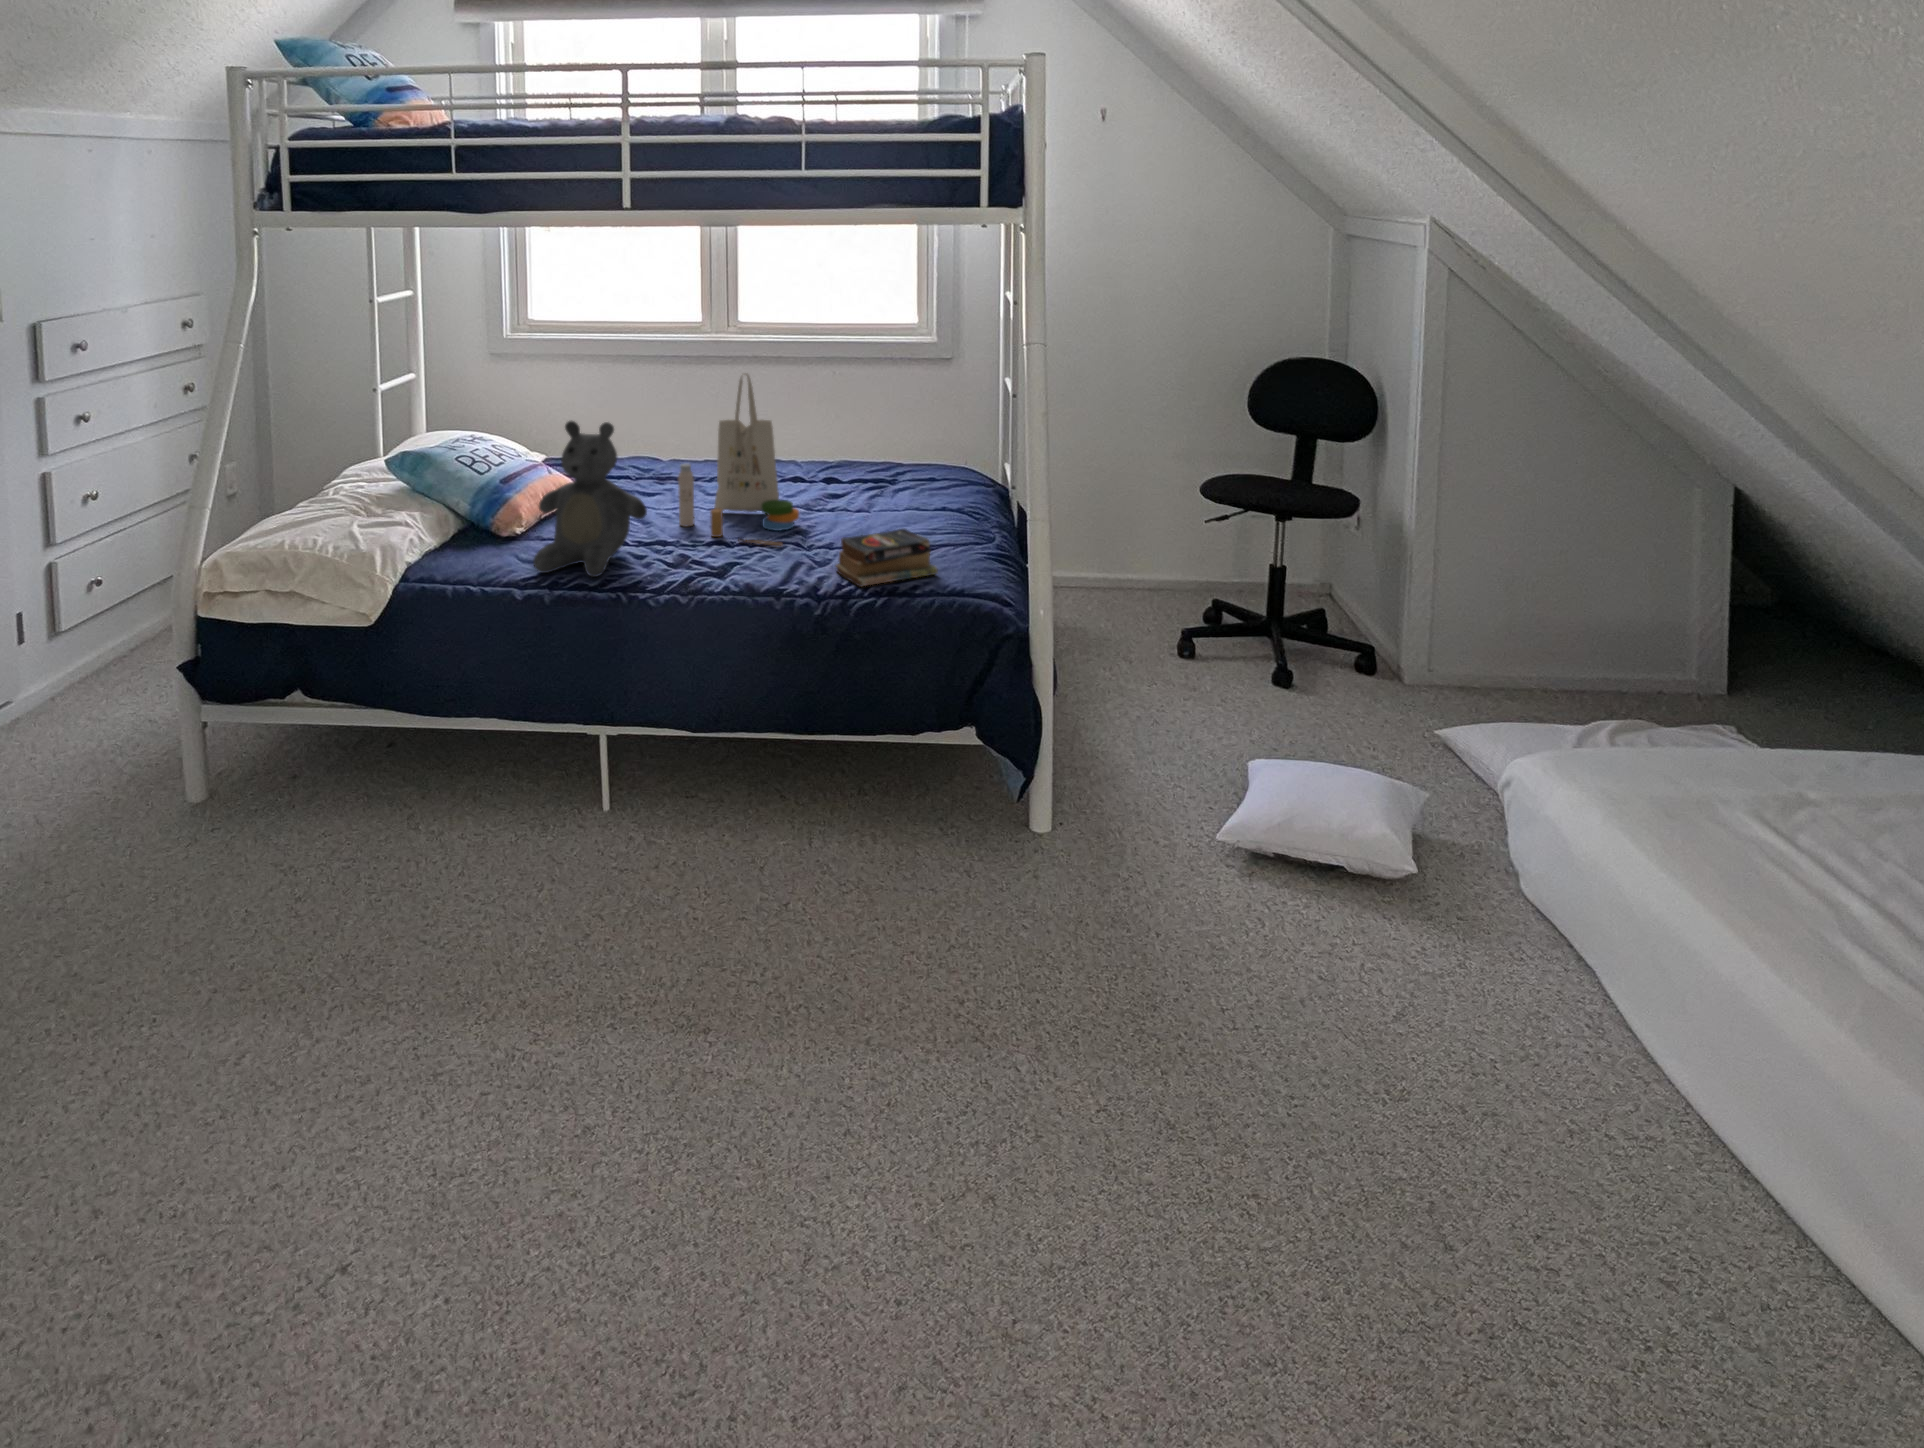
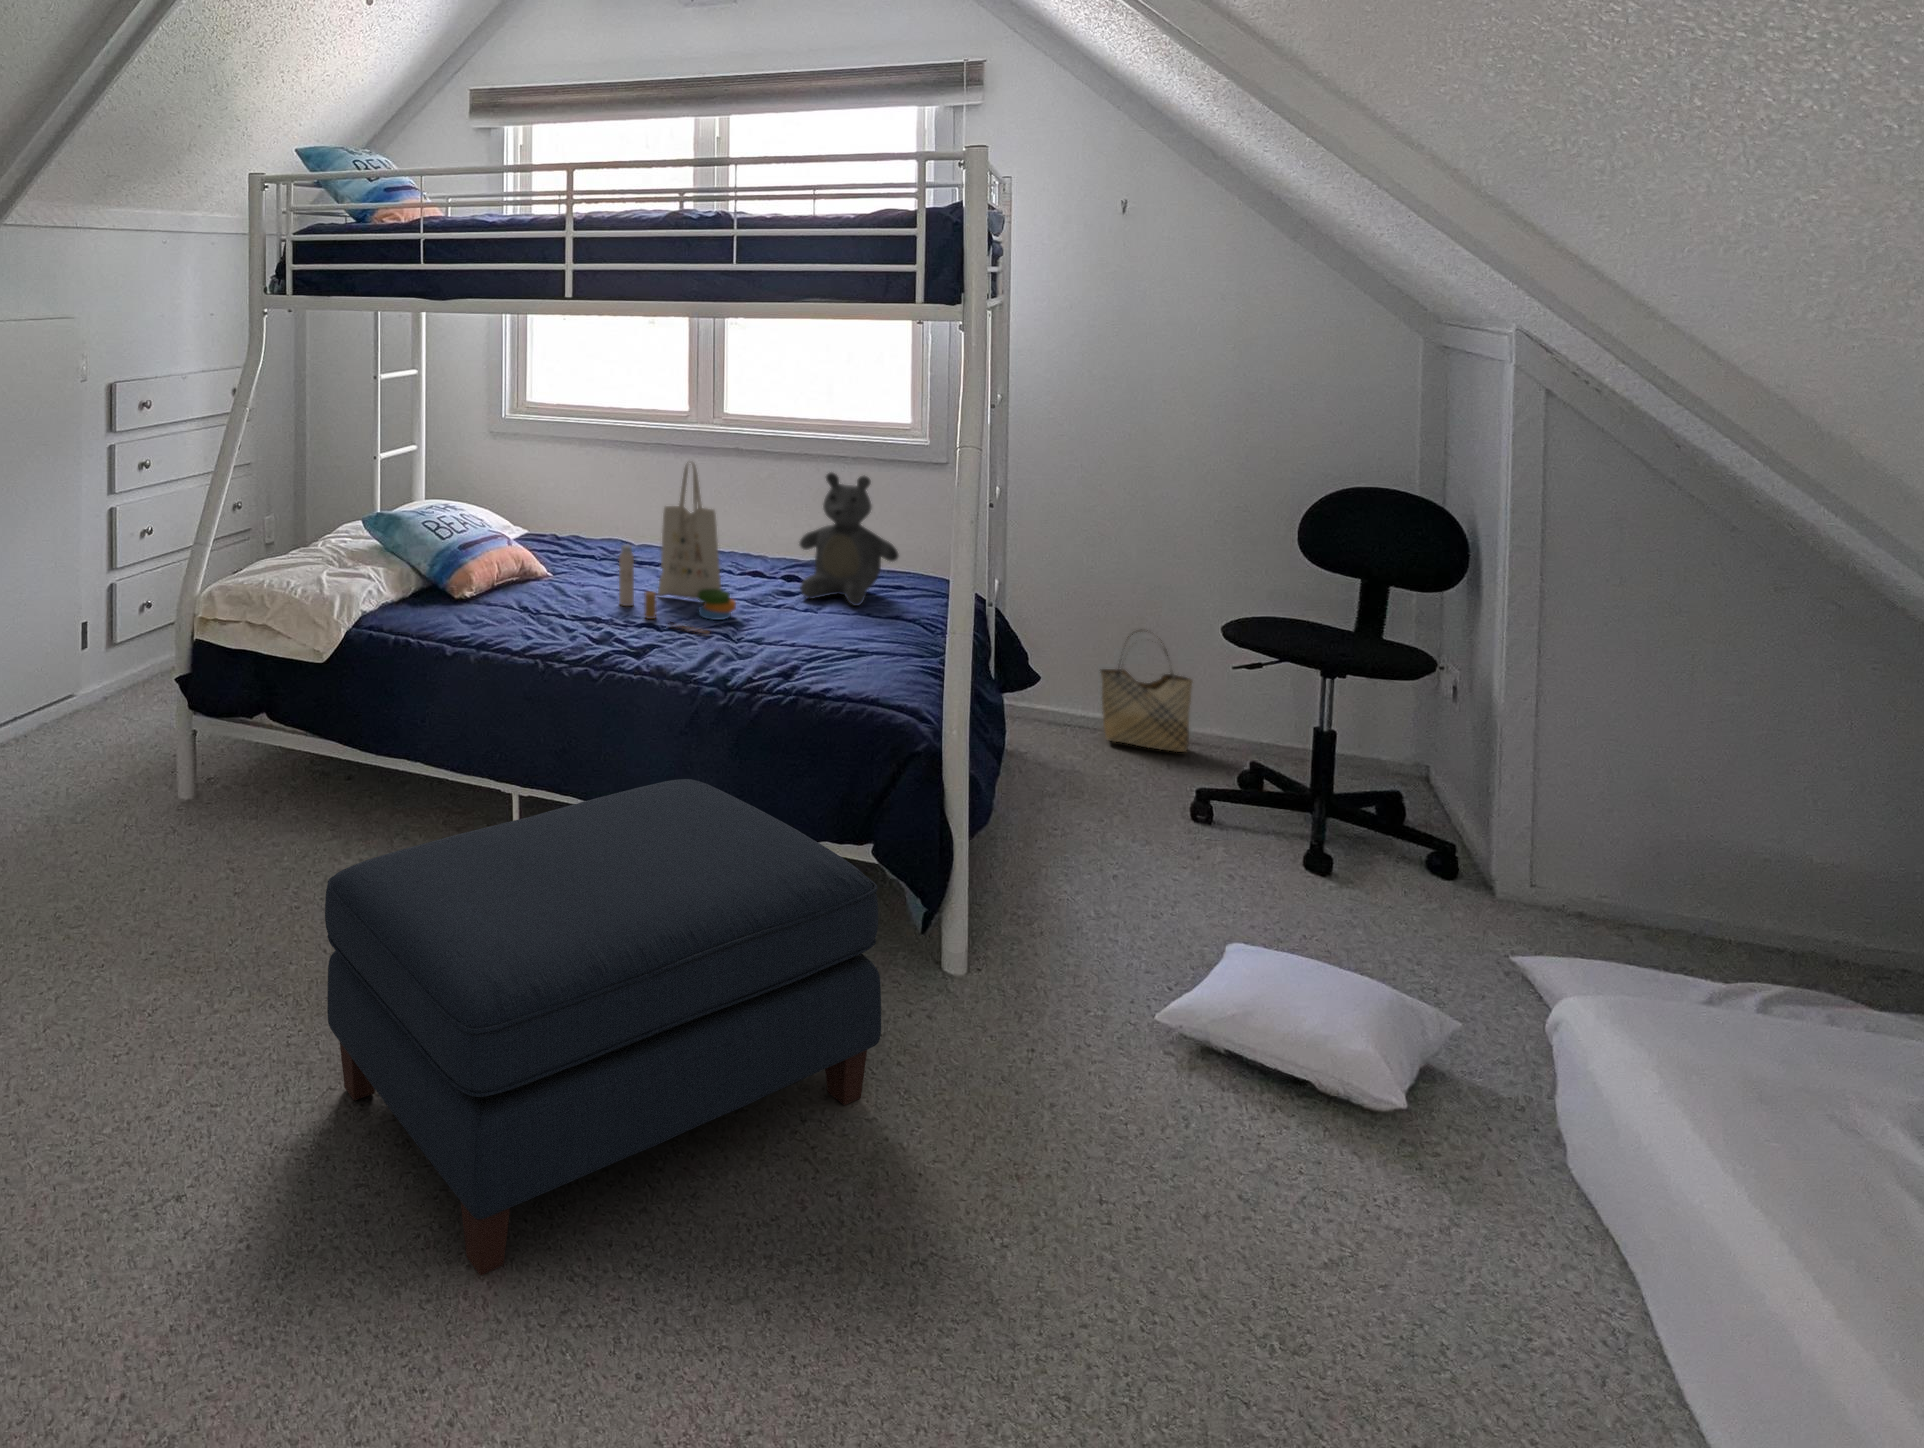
teddy bear: present [533,421,647,577] -> present [800,473,898,606]
woven basket: none [1090,495,1164,599] -> present [1101,630,1192,752]
book: present [836,529,938,587] -> none [751,630,857,682]
ottoman: none [464,694,1015,1241] -> present [325,779,881,1276]

